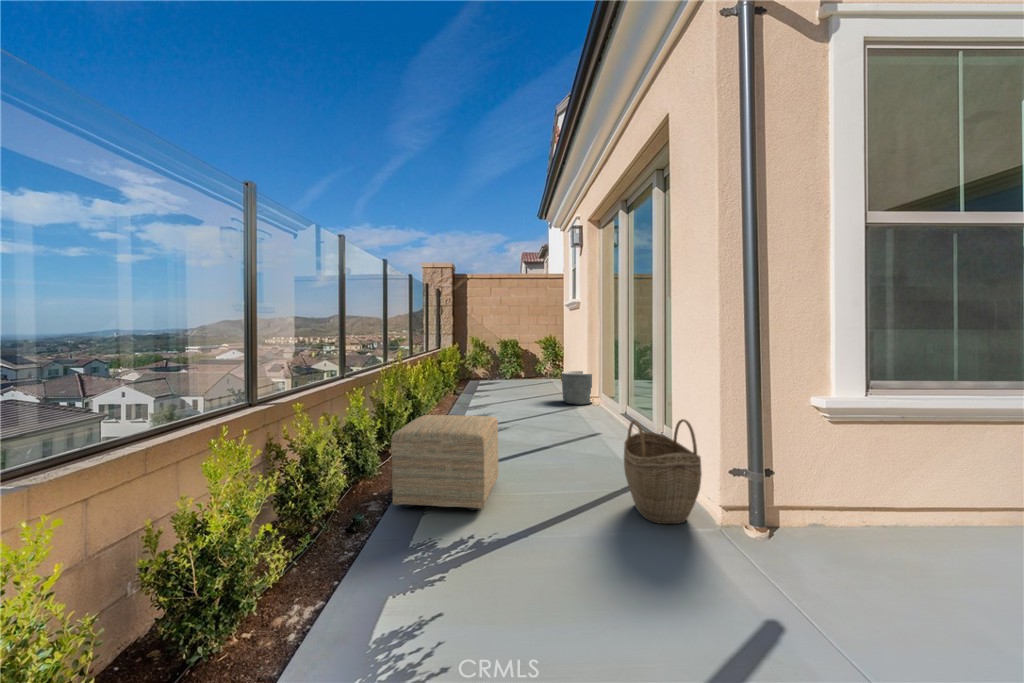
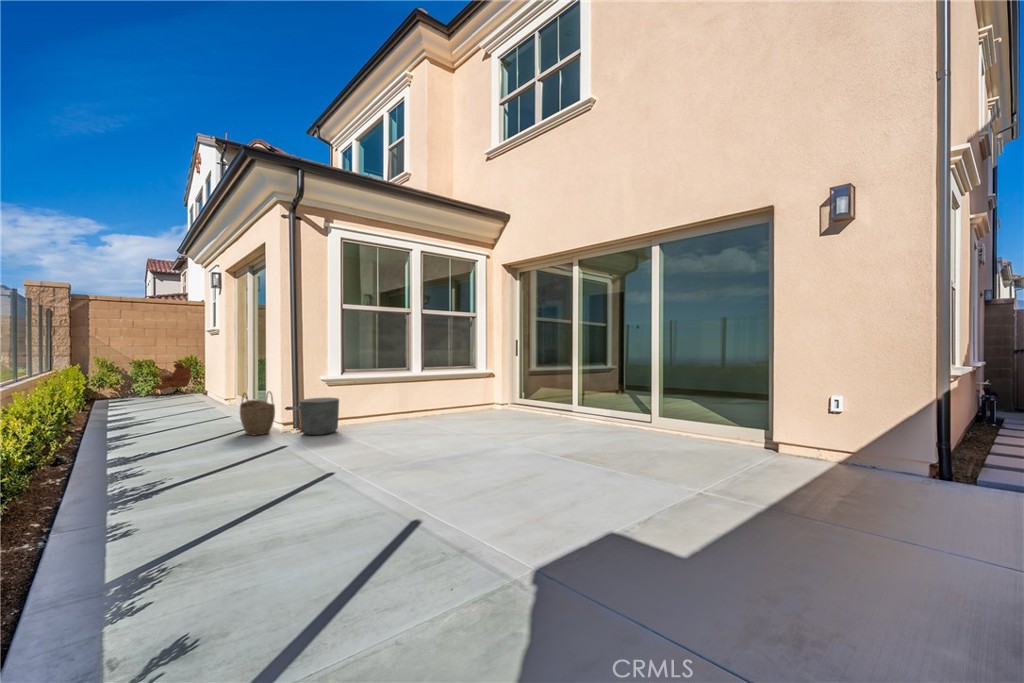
lounge chair: none [515,343,552,382] -> present [152,363,192,397]
planter: present [562,371,592,405] -> present [300,398,339,435]
ottoman: present [391,415,499,511] -> none [95,401,163,450]

